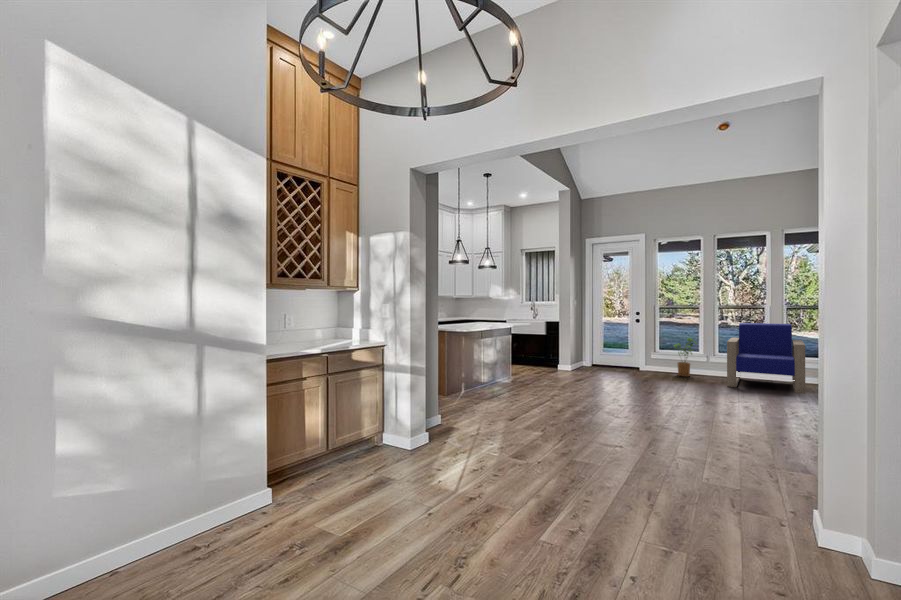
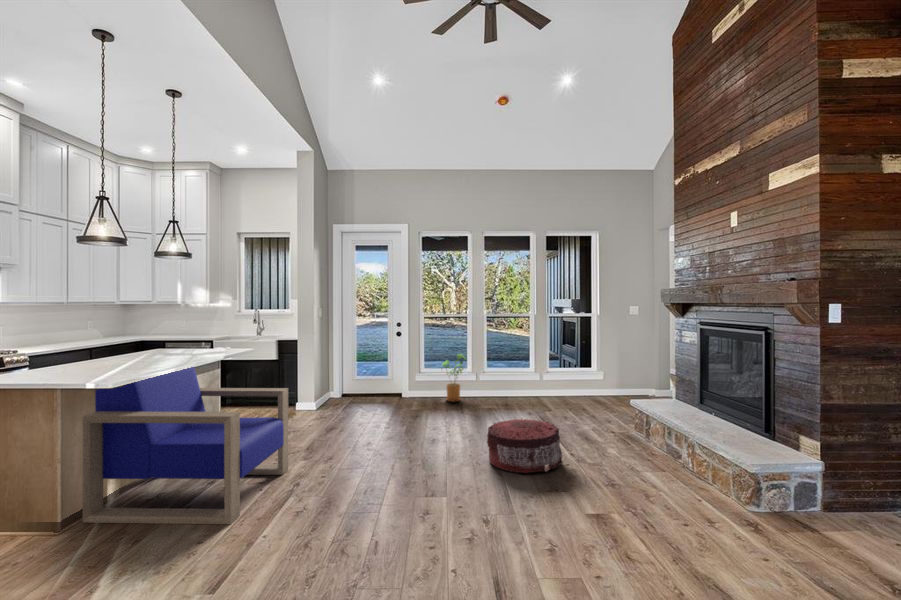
armchair: present [727,323,805,394] -> present [82,367,288,524]
pouf: none [687,379,748,413] -> present [487,419,563,473]

